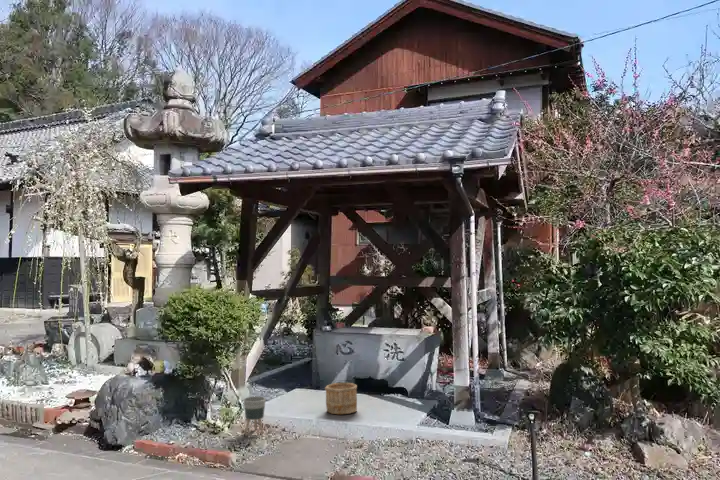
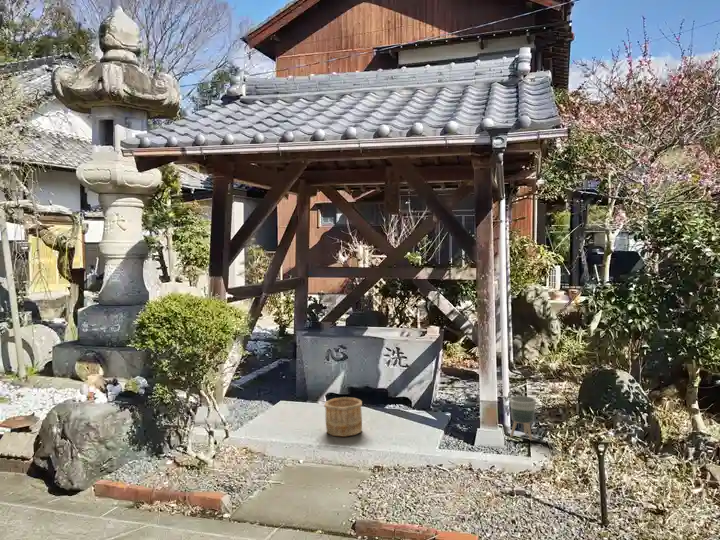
planter: present [244,396,266,434] -> present [510,396,536,440]

